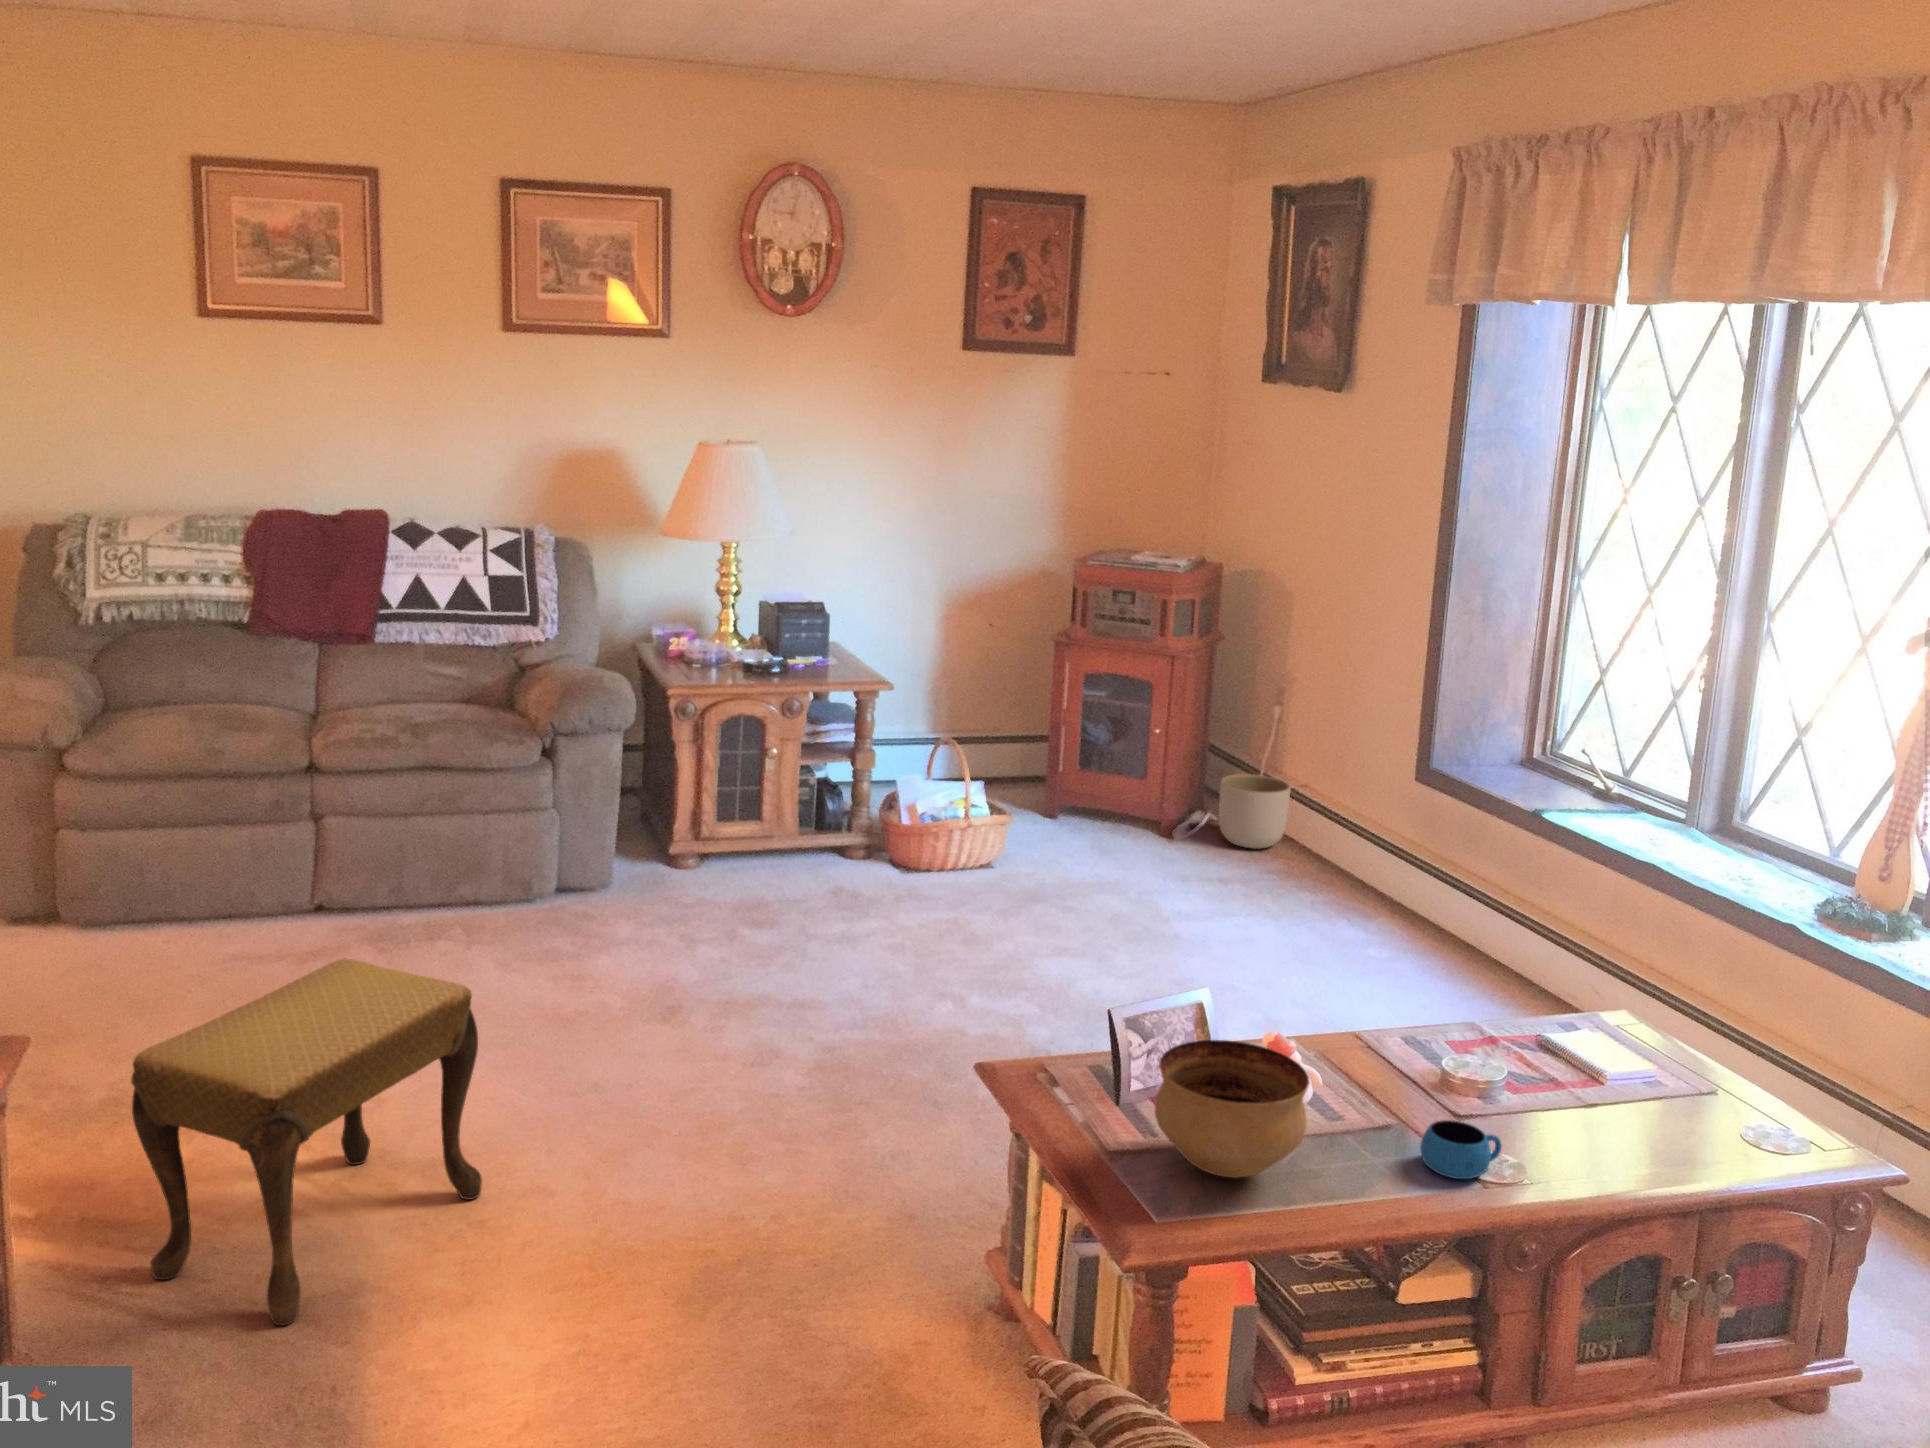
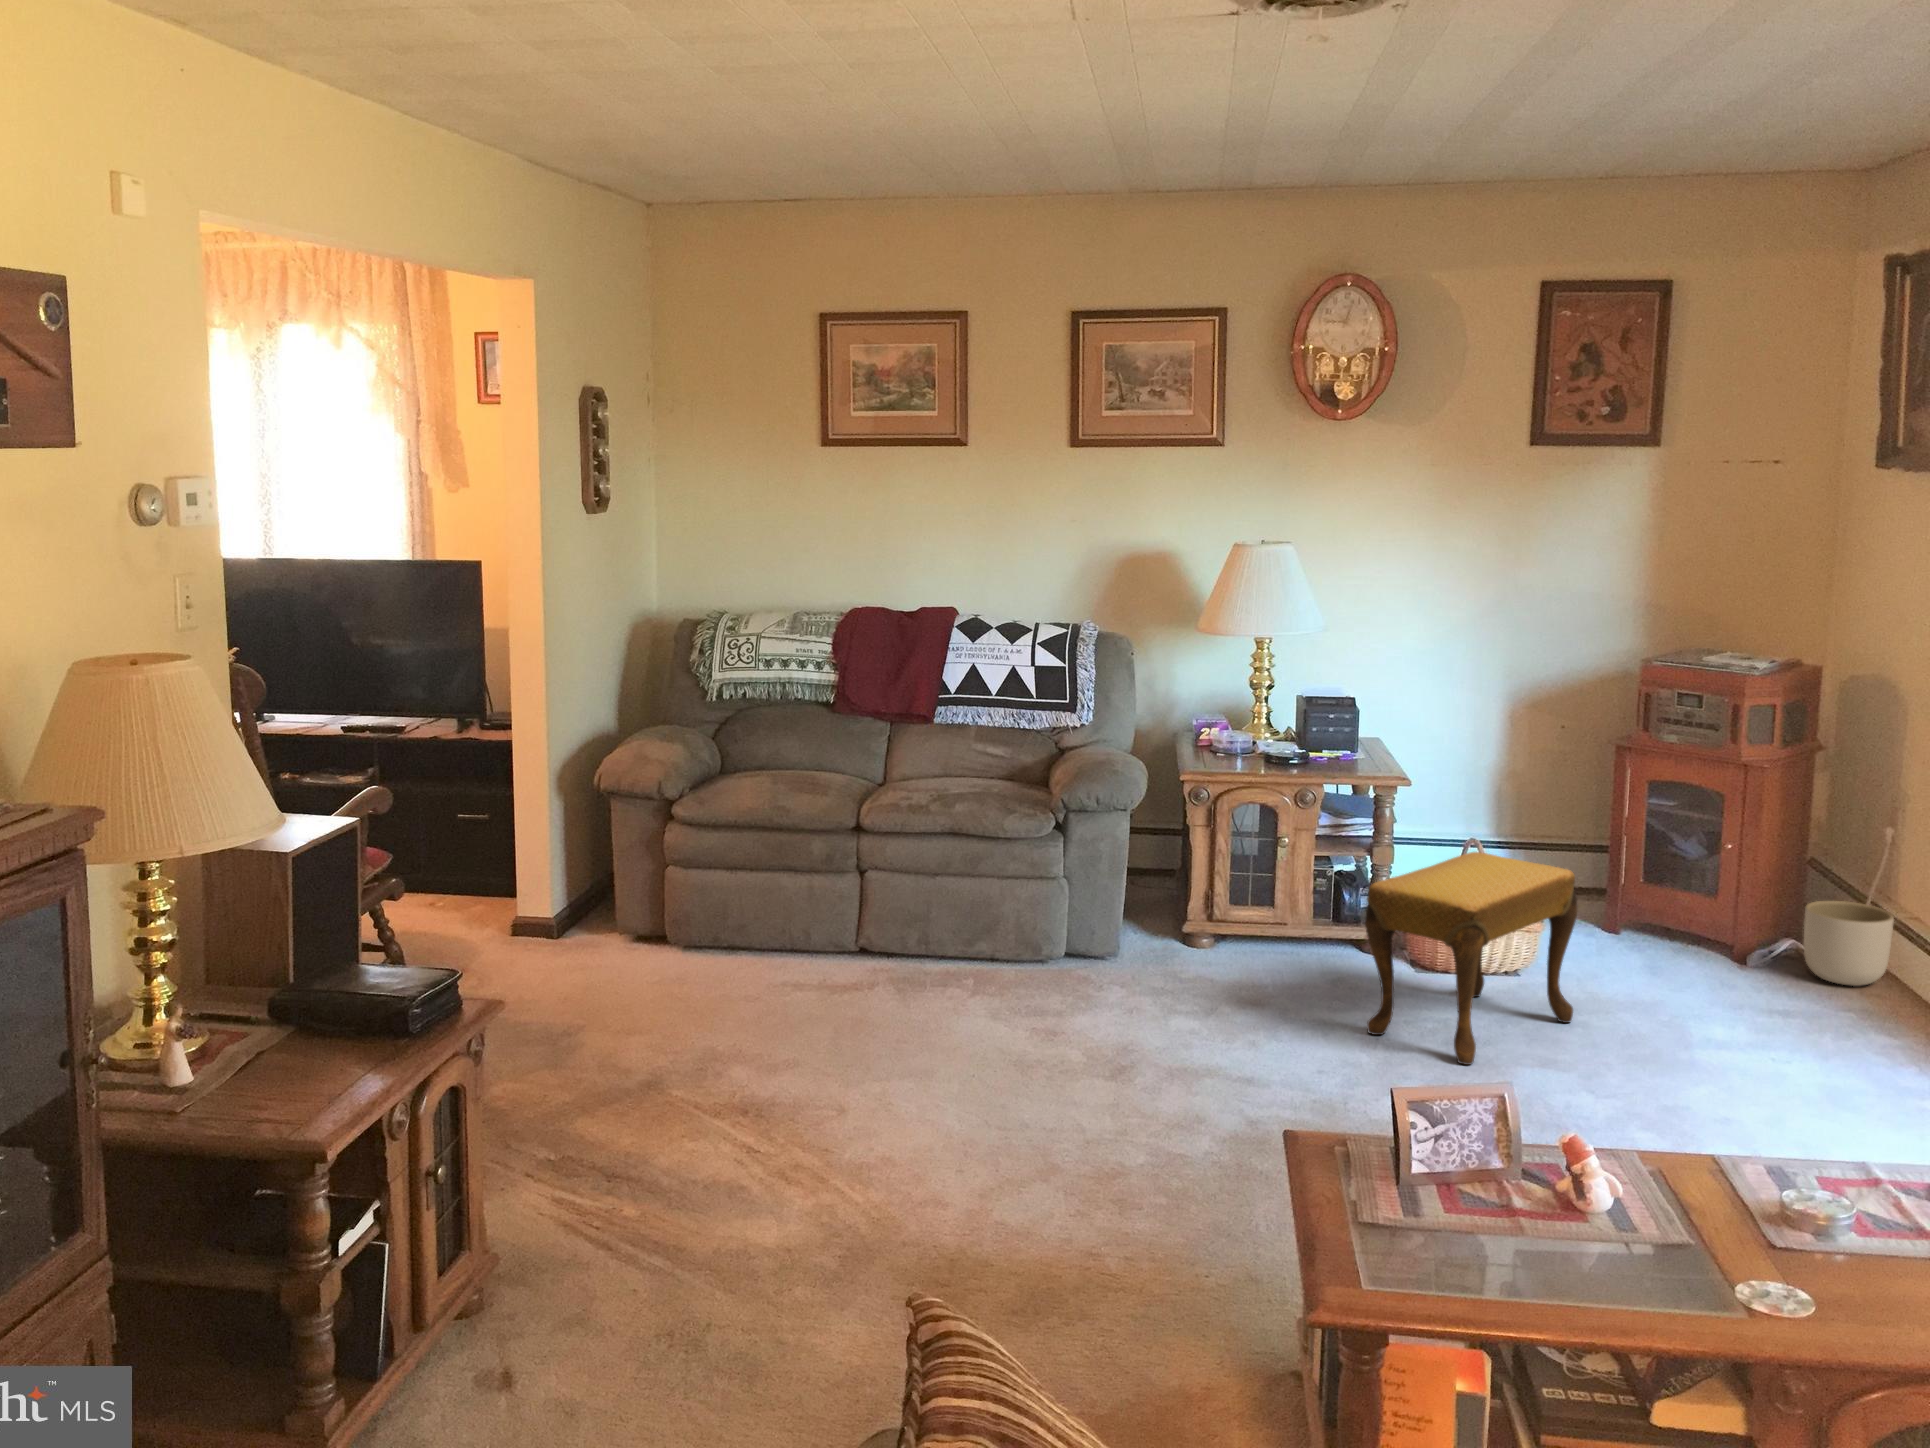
footstool: present [131,959,482,1325] -> present [1365,852,1577,1065]
bowl: present [1155,1040,1310,1178] -> none [1396,1125,1562,1270]
mug: present [1420,1120,1501,1179] -> none [1712,1252,1816,1320]

